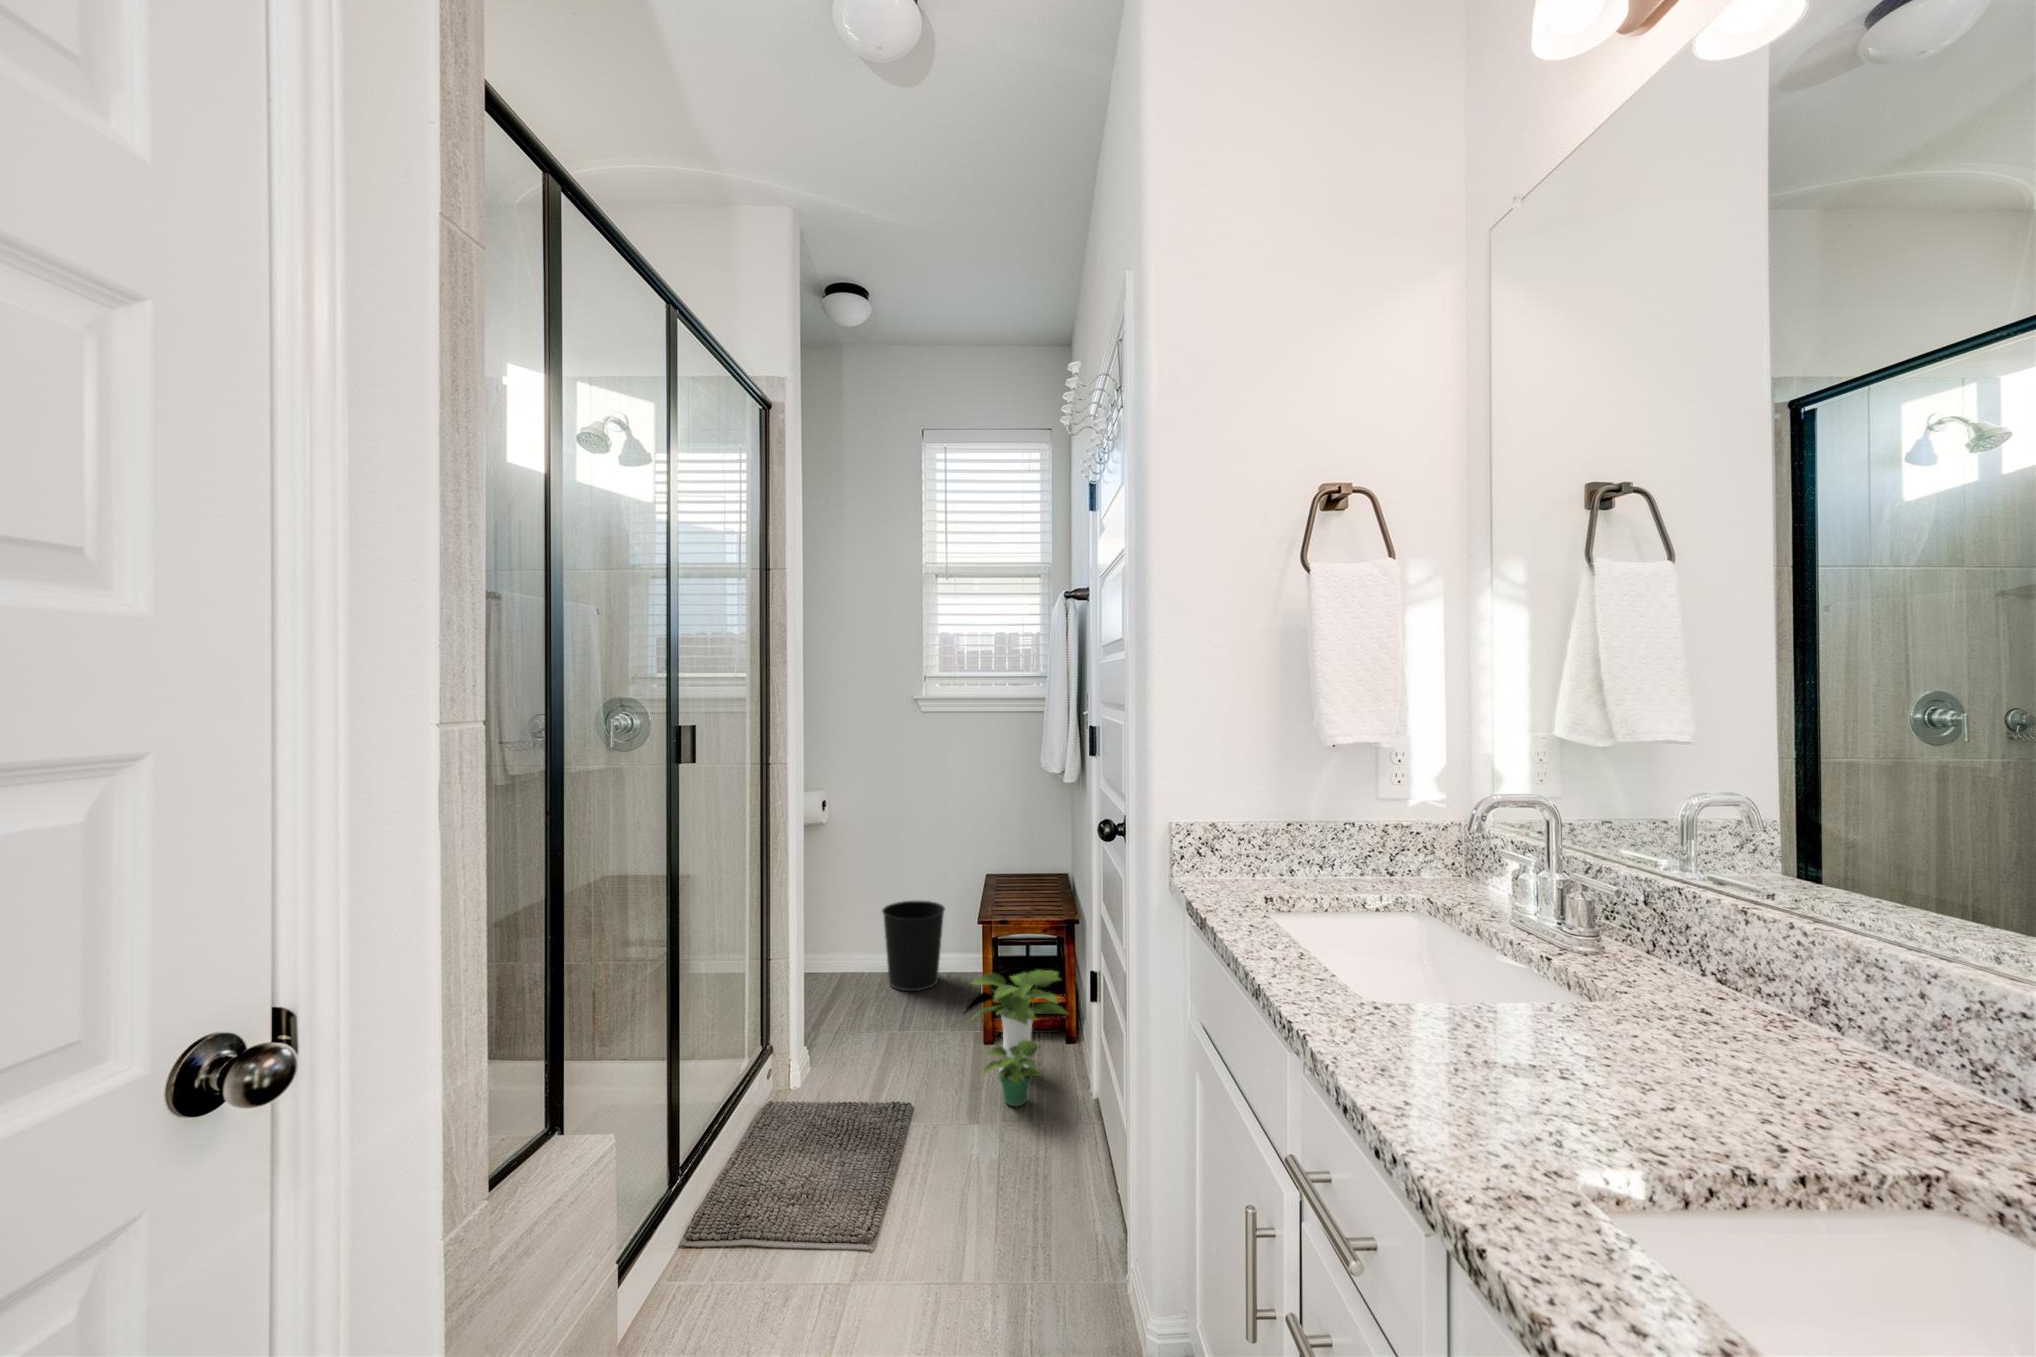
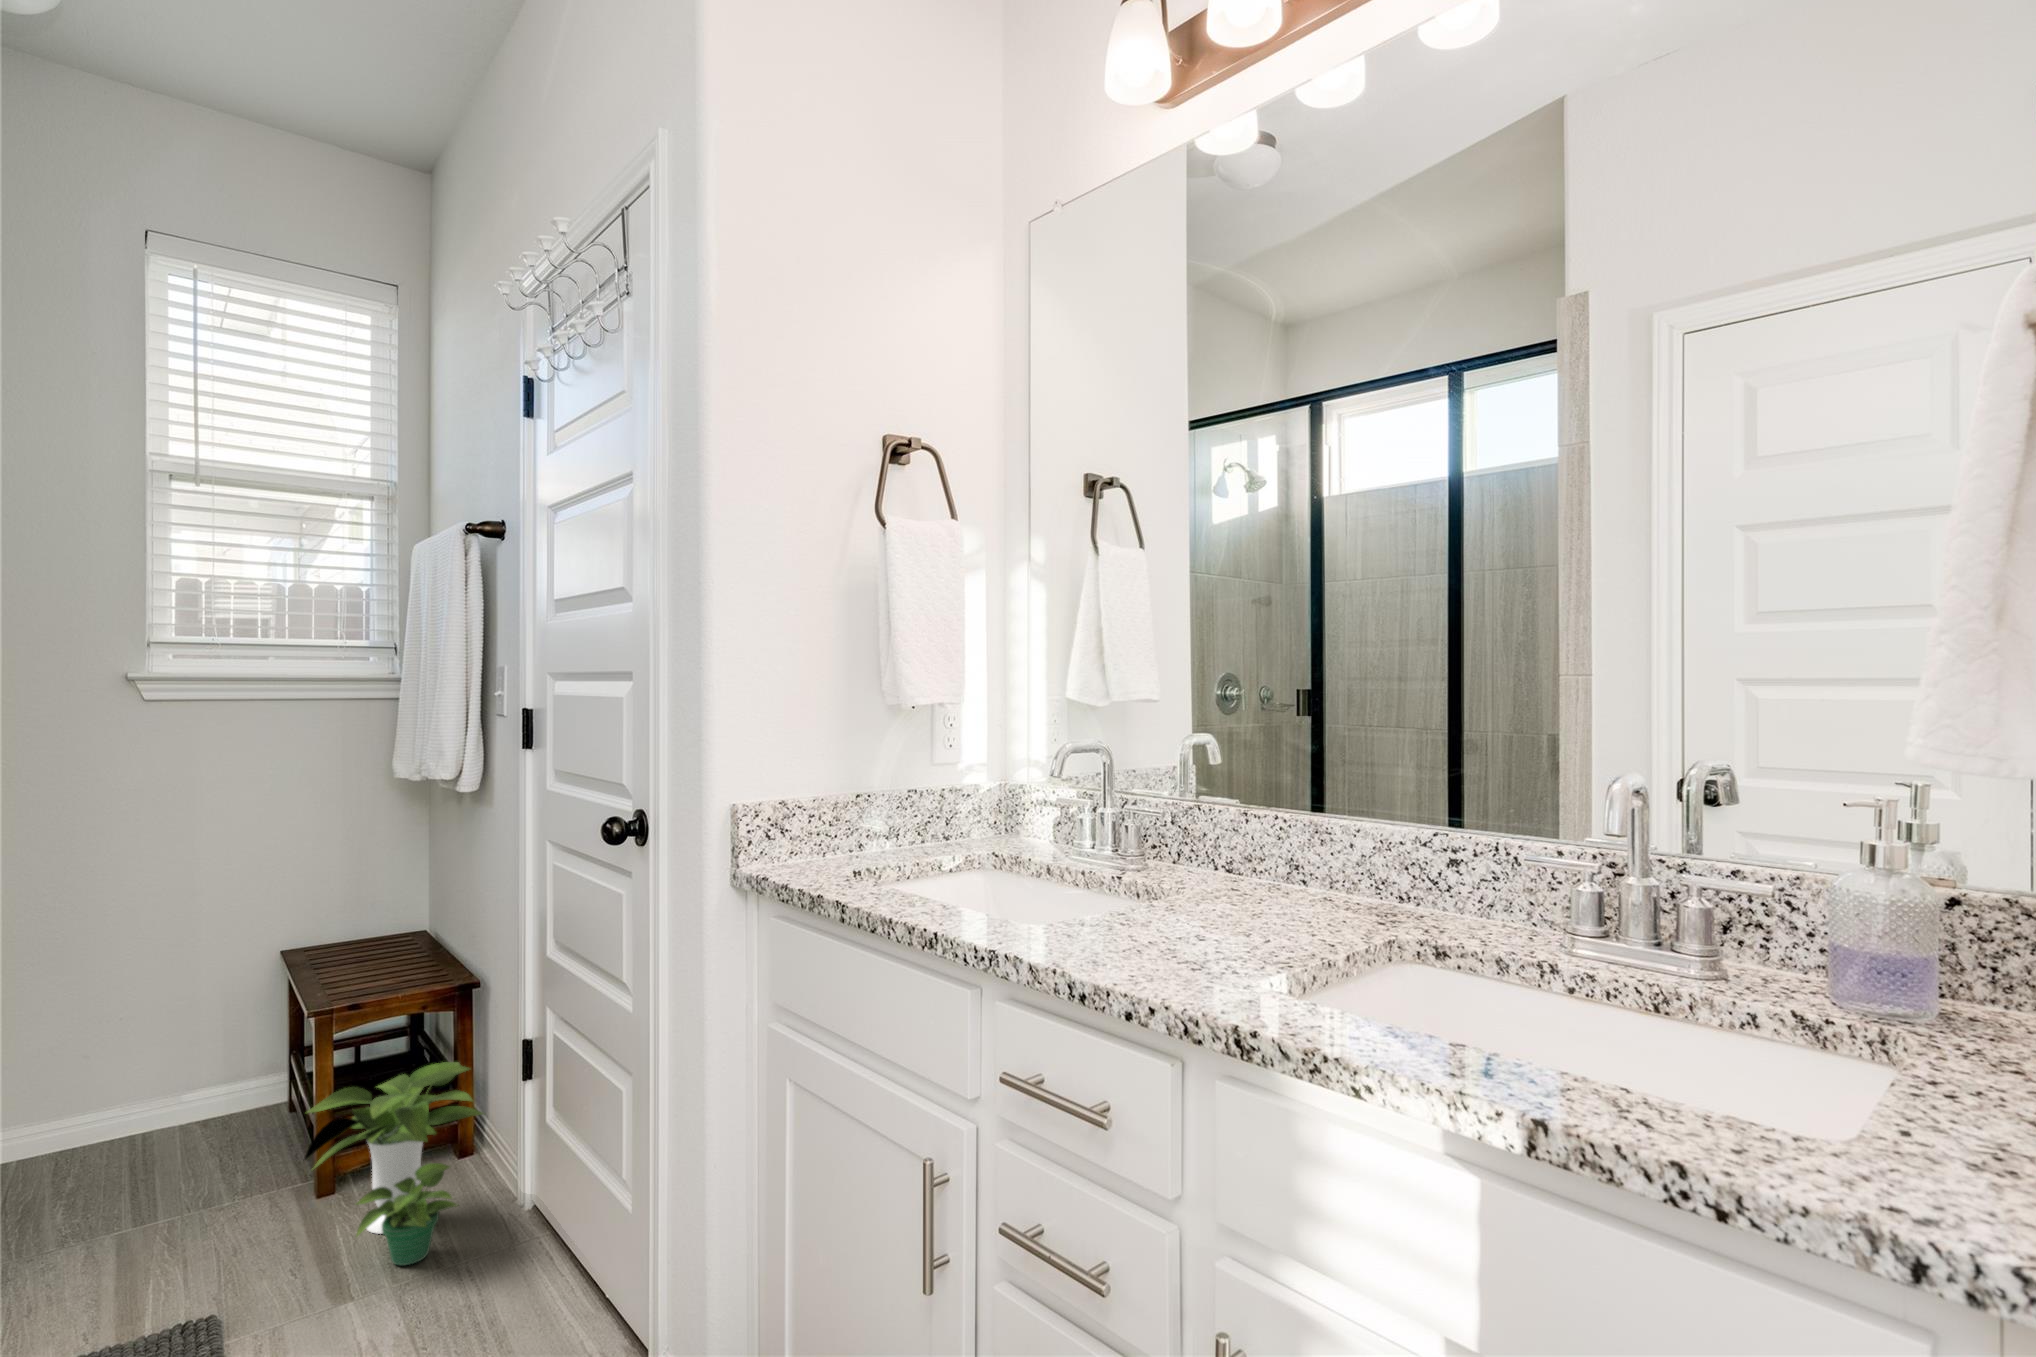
wastebasket: present [882,900,945,991] -> none [67,1016,207,1175]

